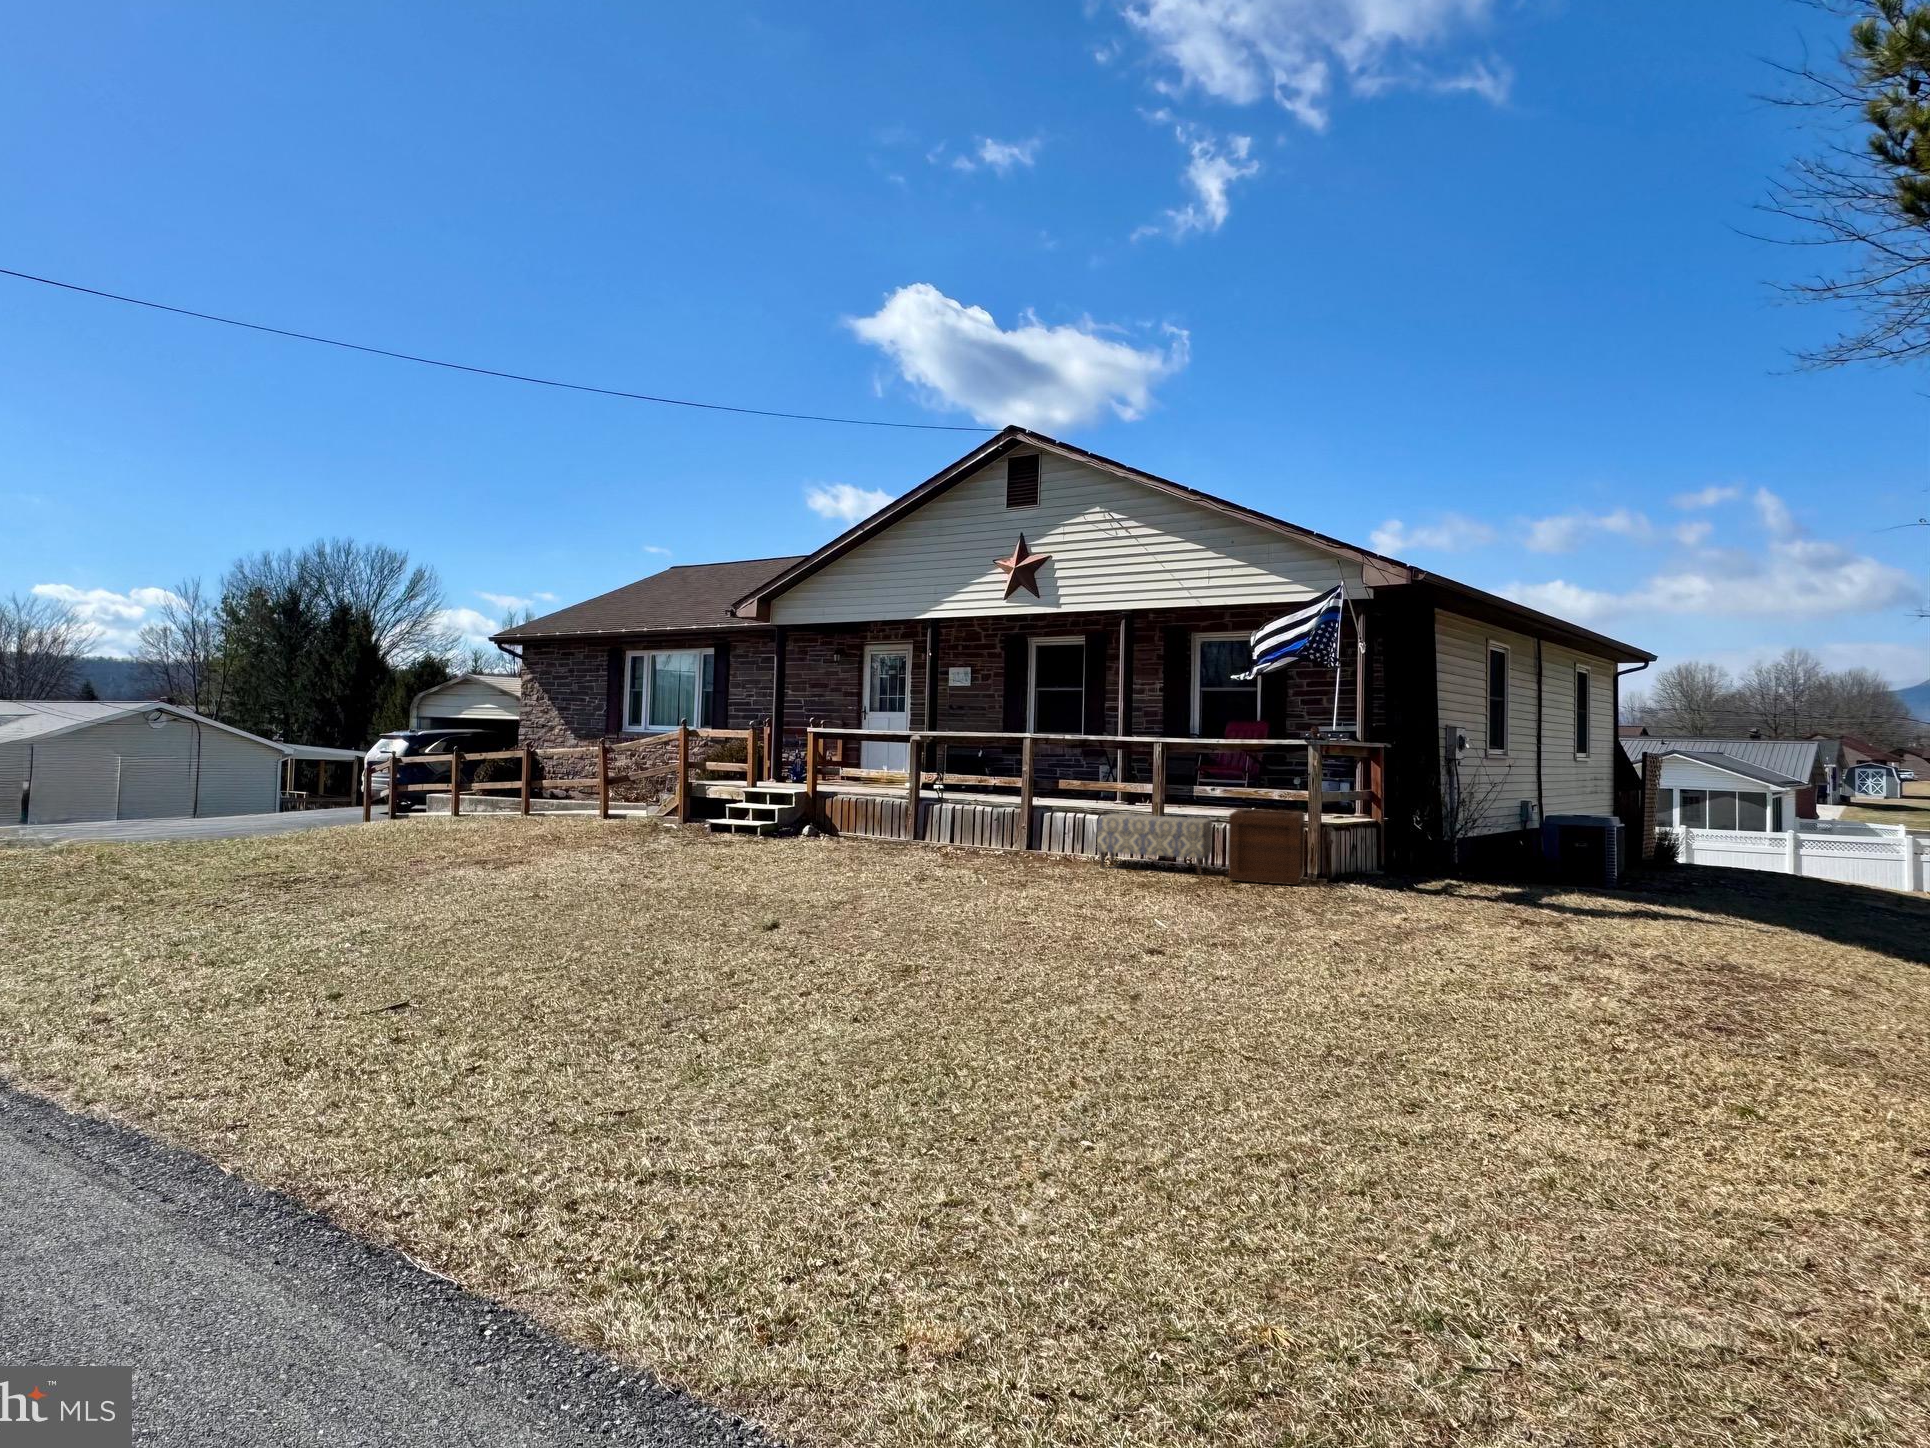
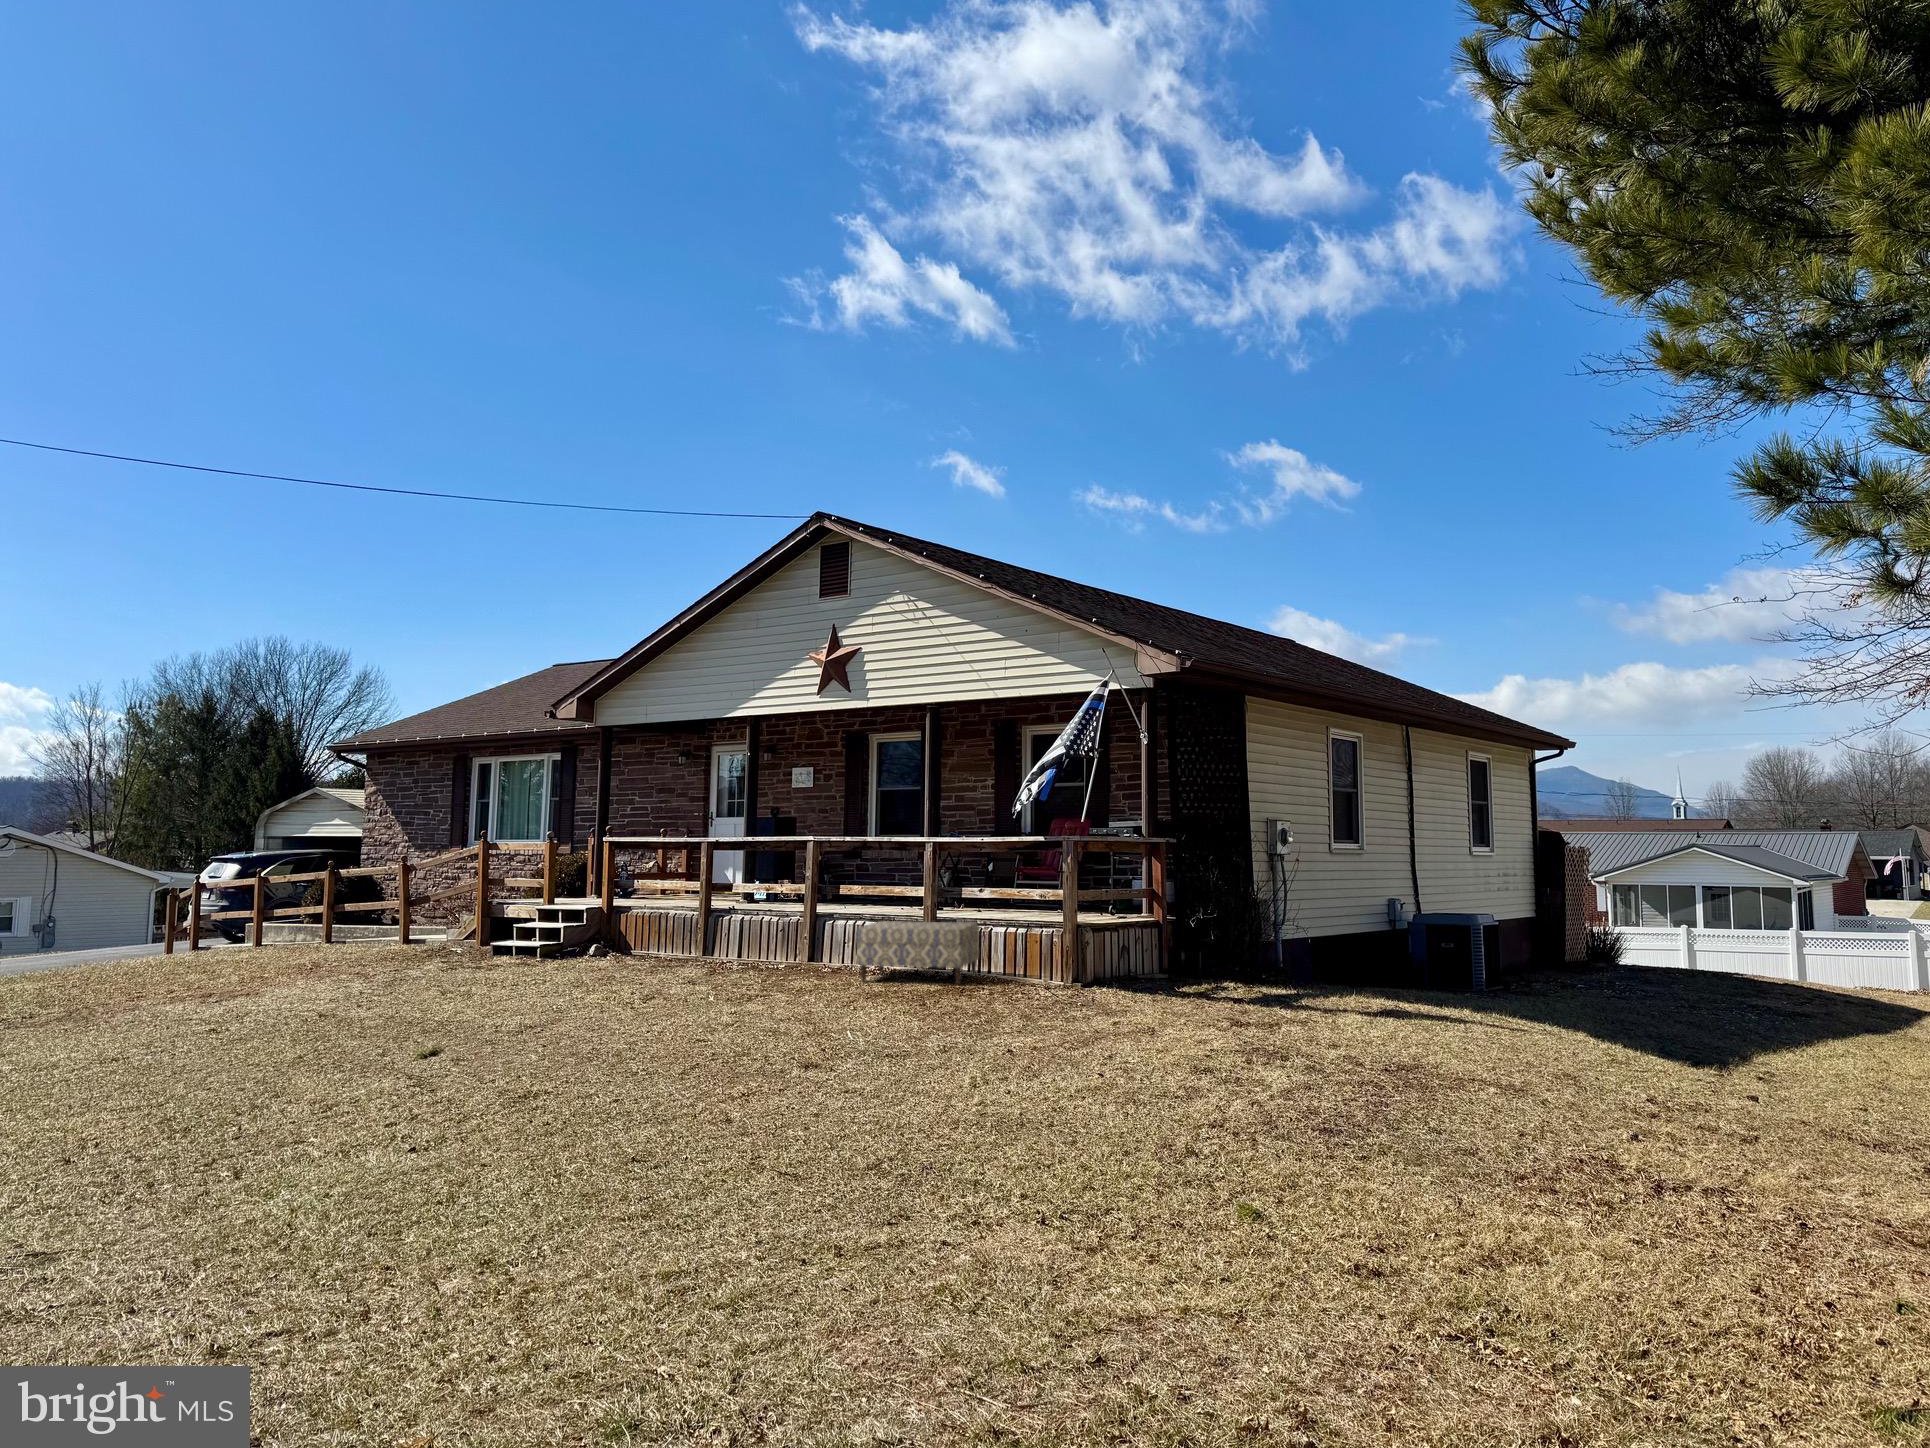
wooden crate: present [1228,809,1305,885] -> none [979,911,1067,994]

